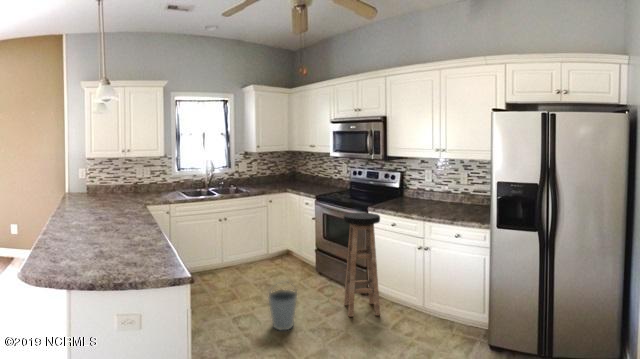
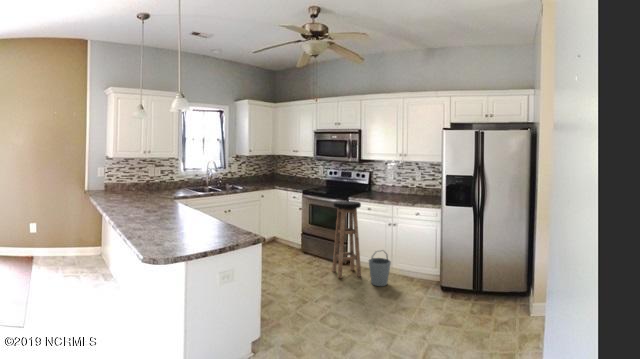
bucket: present [269,284,297,330] -> present [369,250,391,286]

